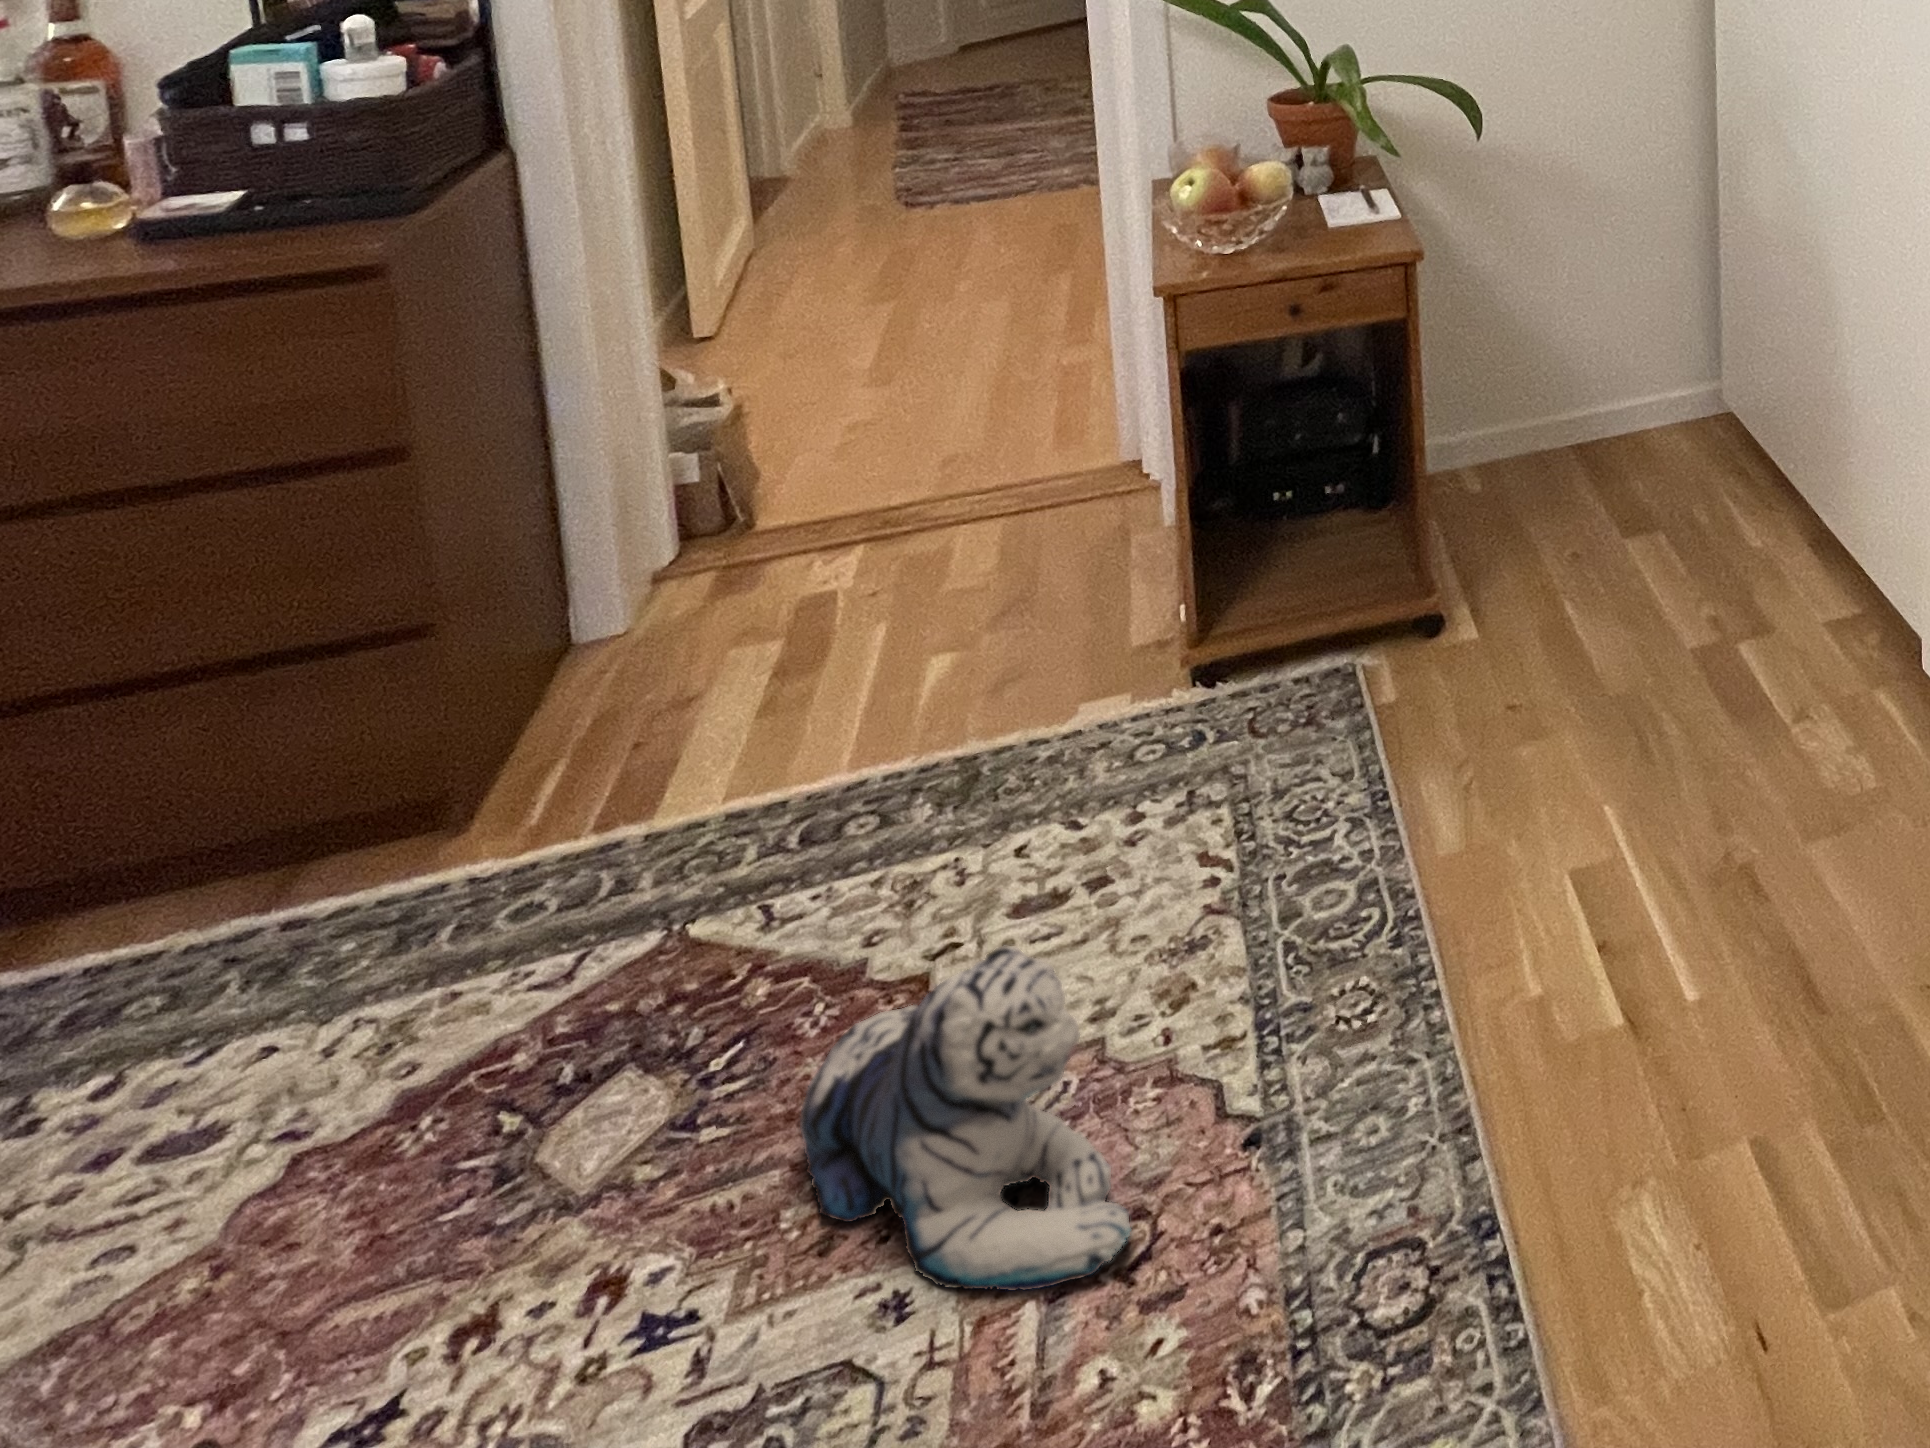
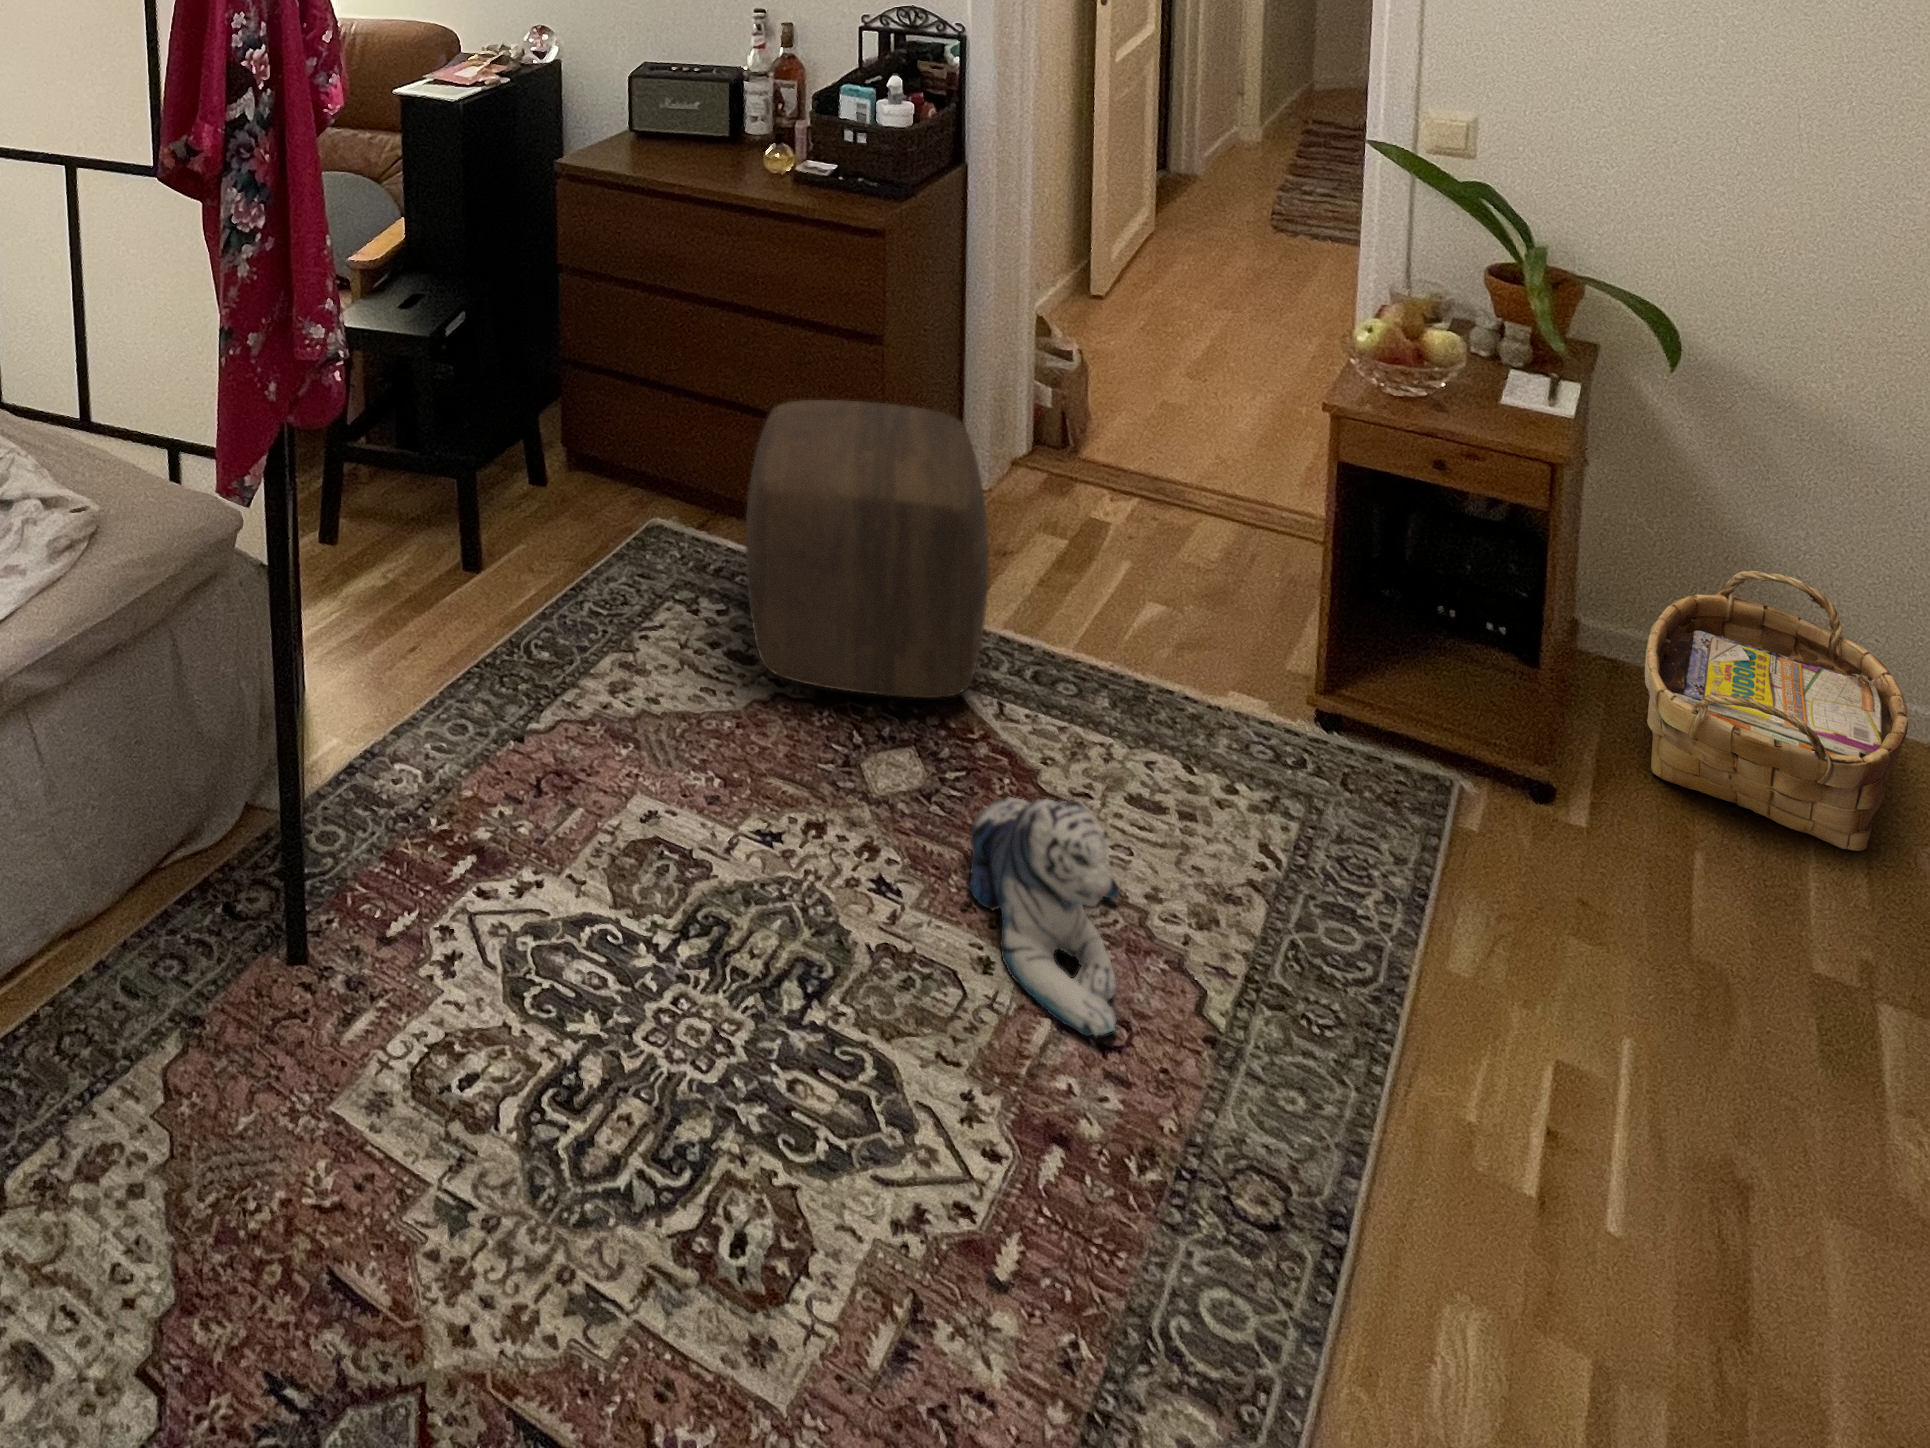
woven basket: none [1476,325,1675,559] -> present [1645,571,1909,851]
ottoman: none [134,514,721,1134] -> present [746,400,989,698]

